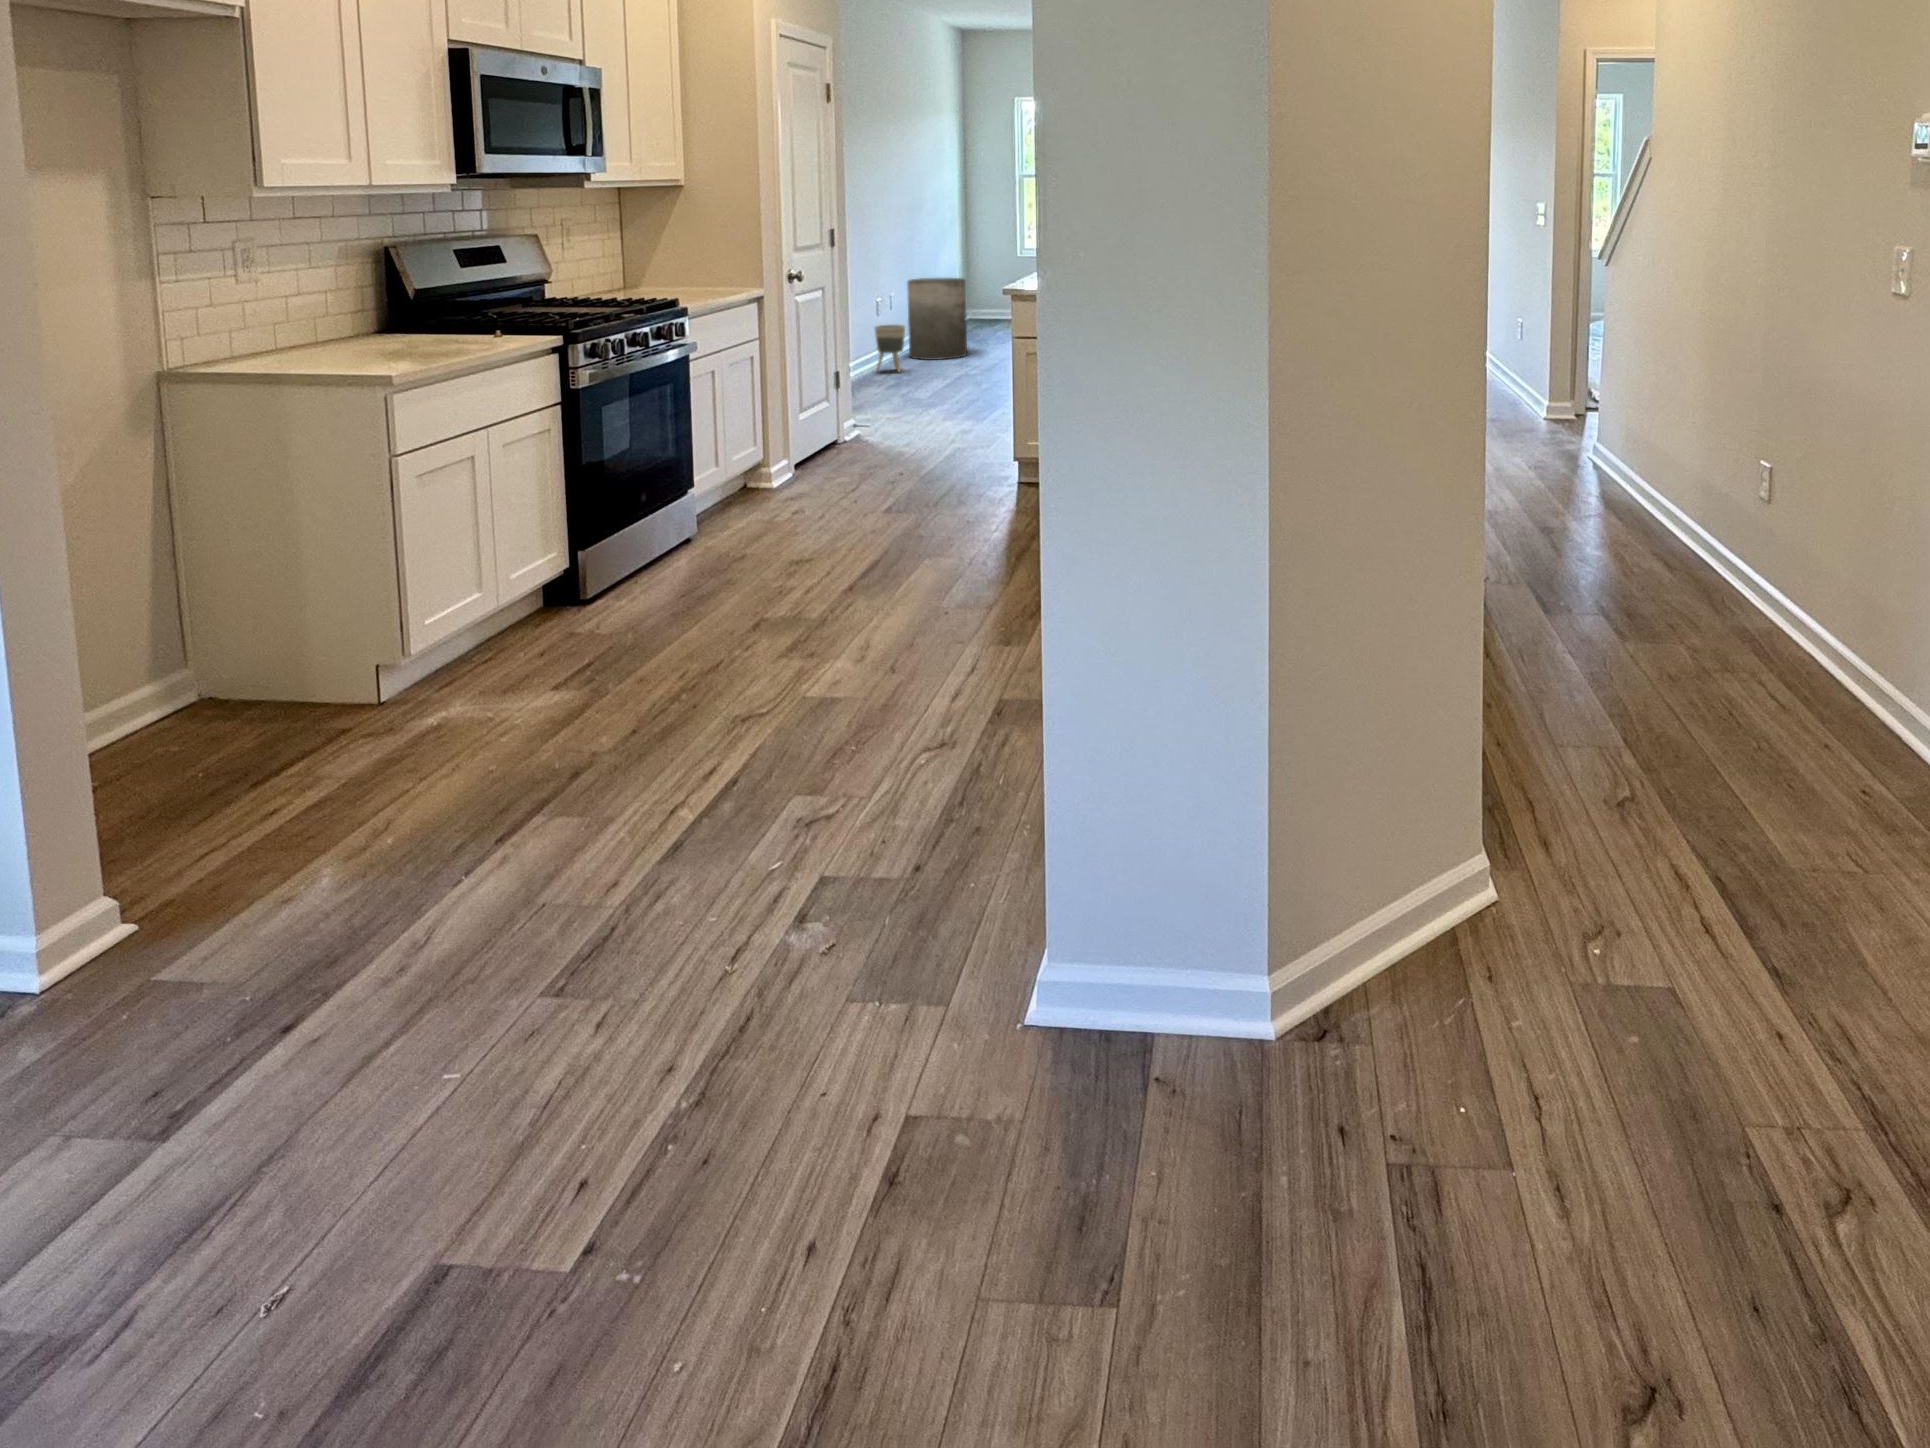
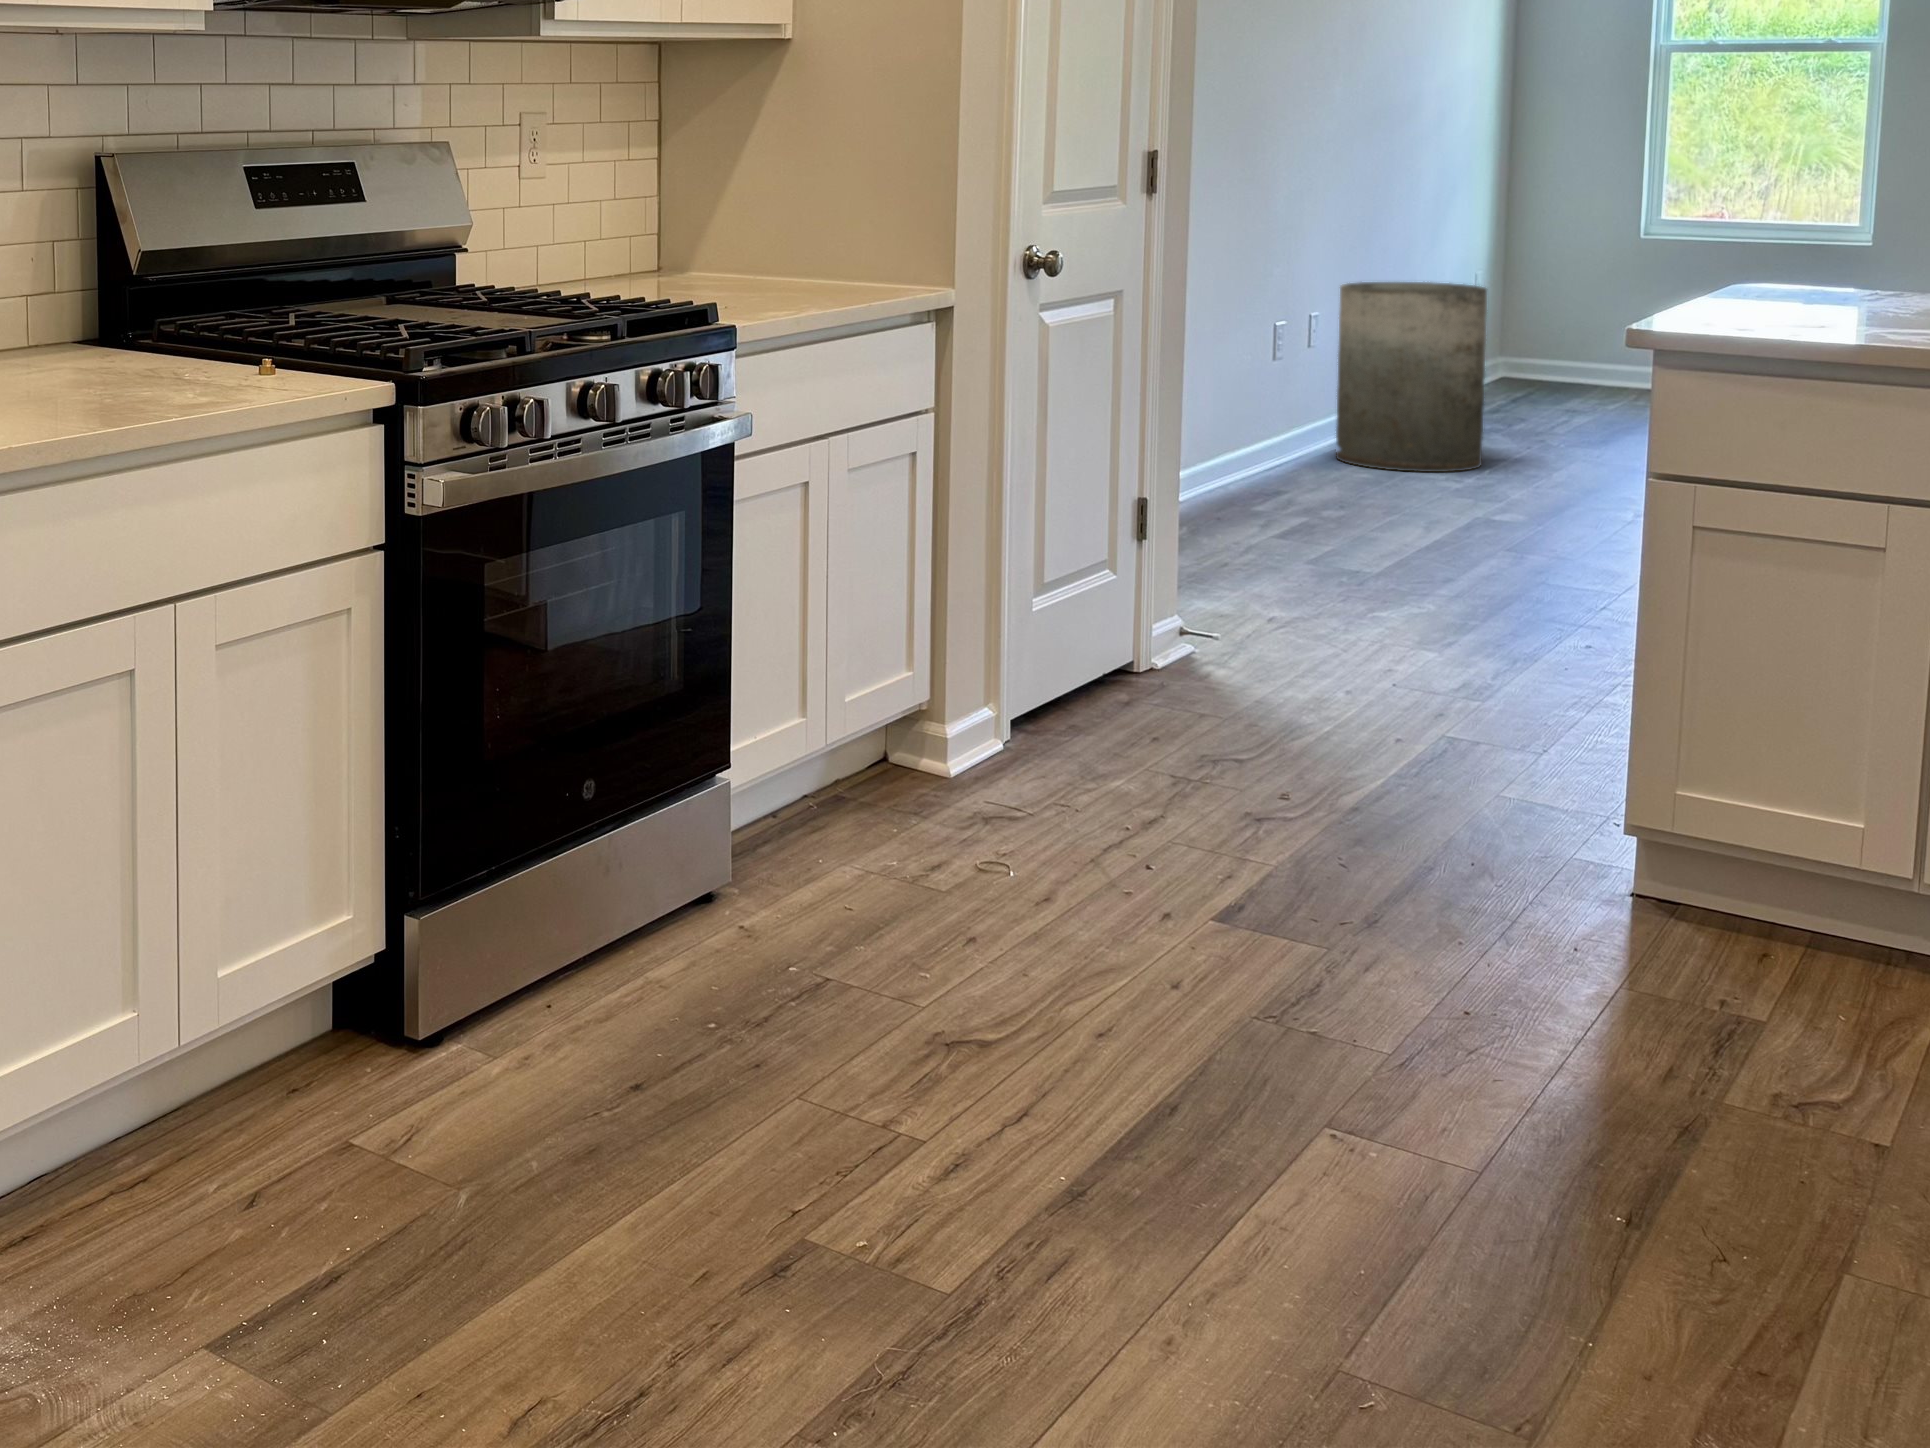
planter: present [875,325,905,372] -> none [1252,383,1328,495]

